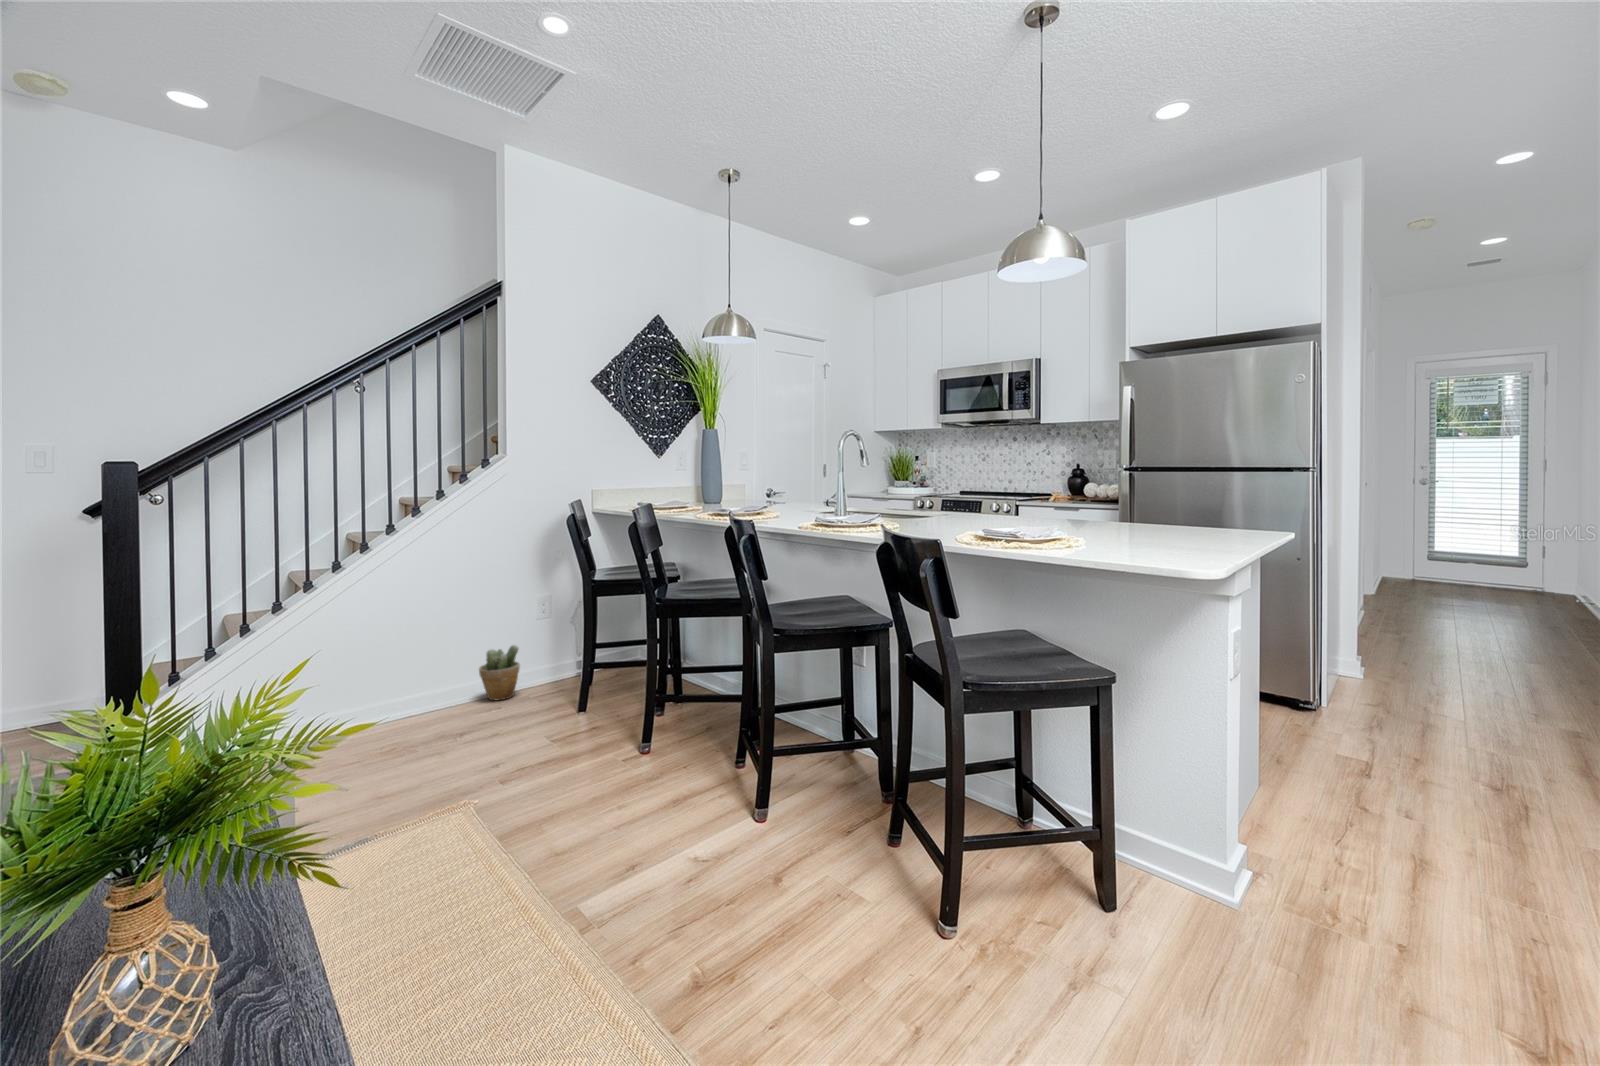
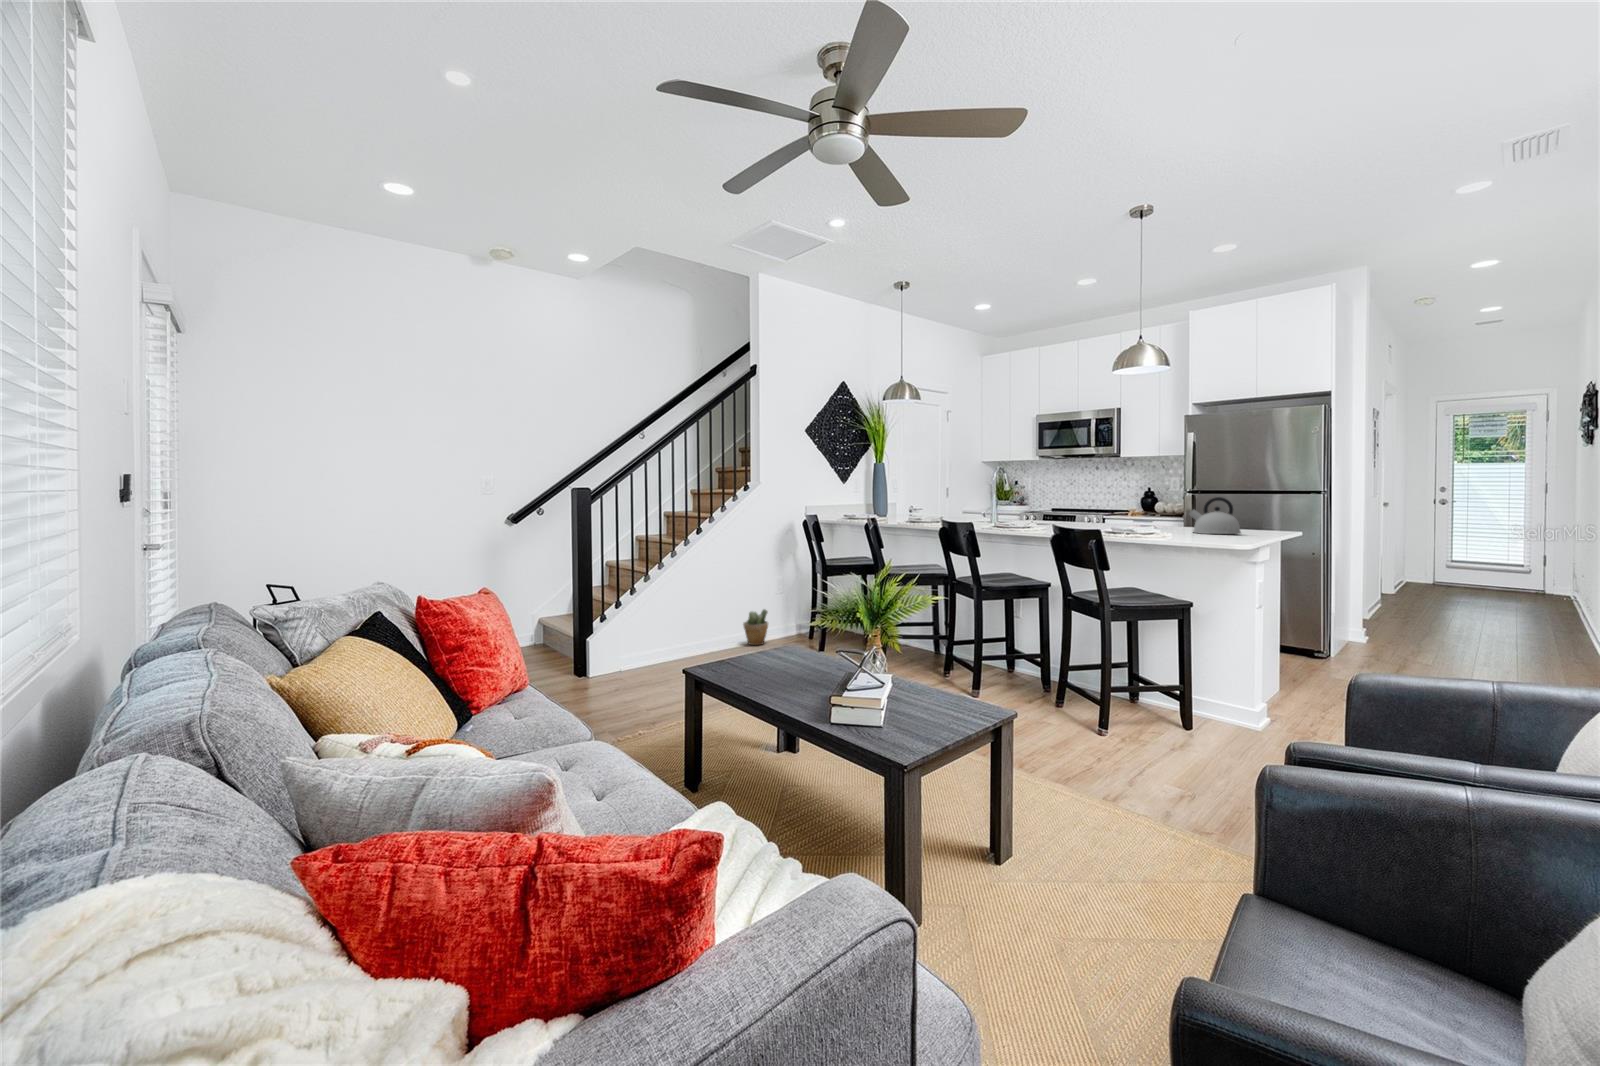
kettle: none [1118,473,1202,535] -> present [1189,497,1241,534]

